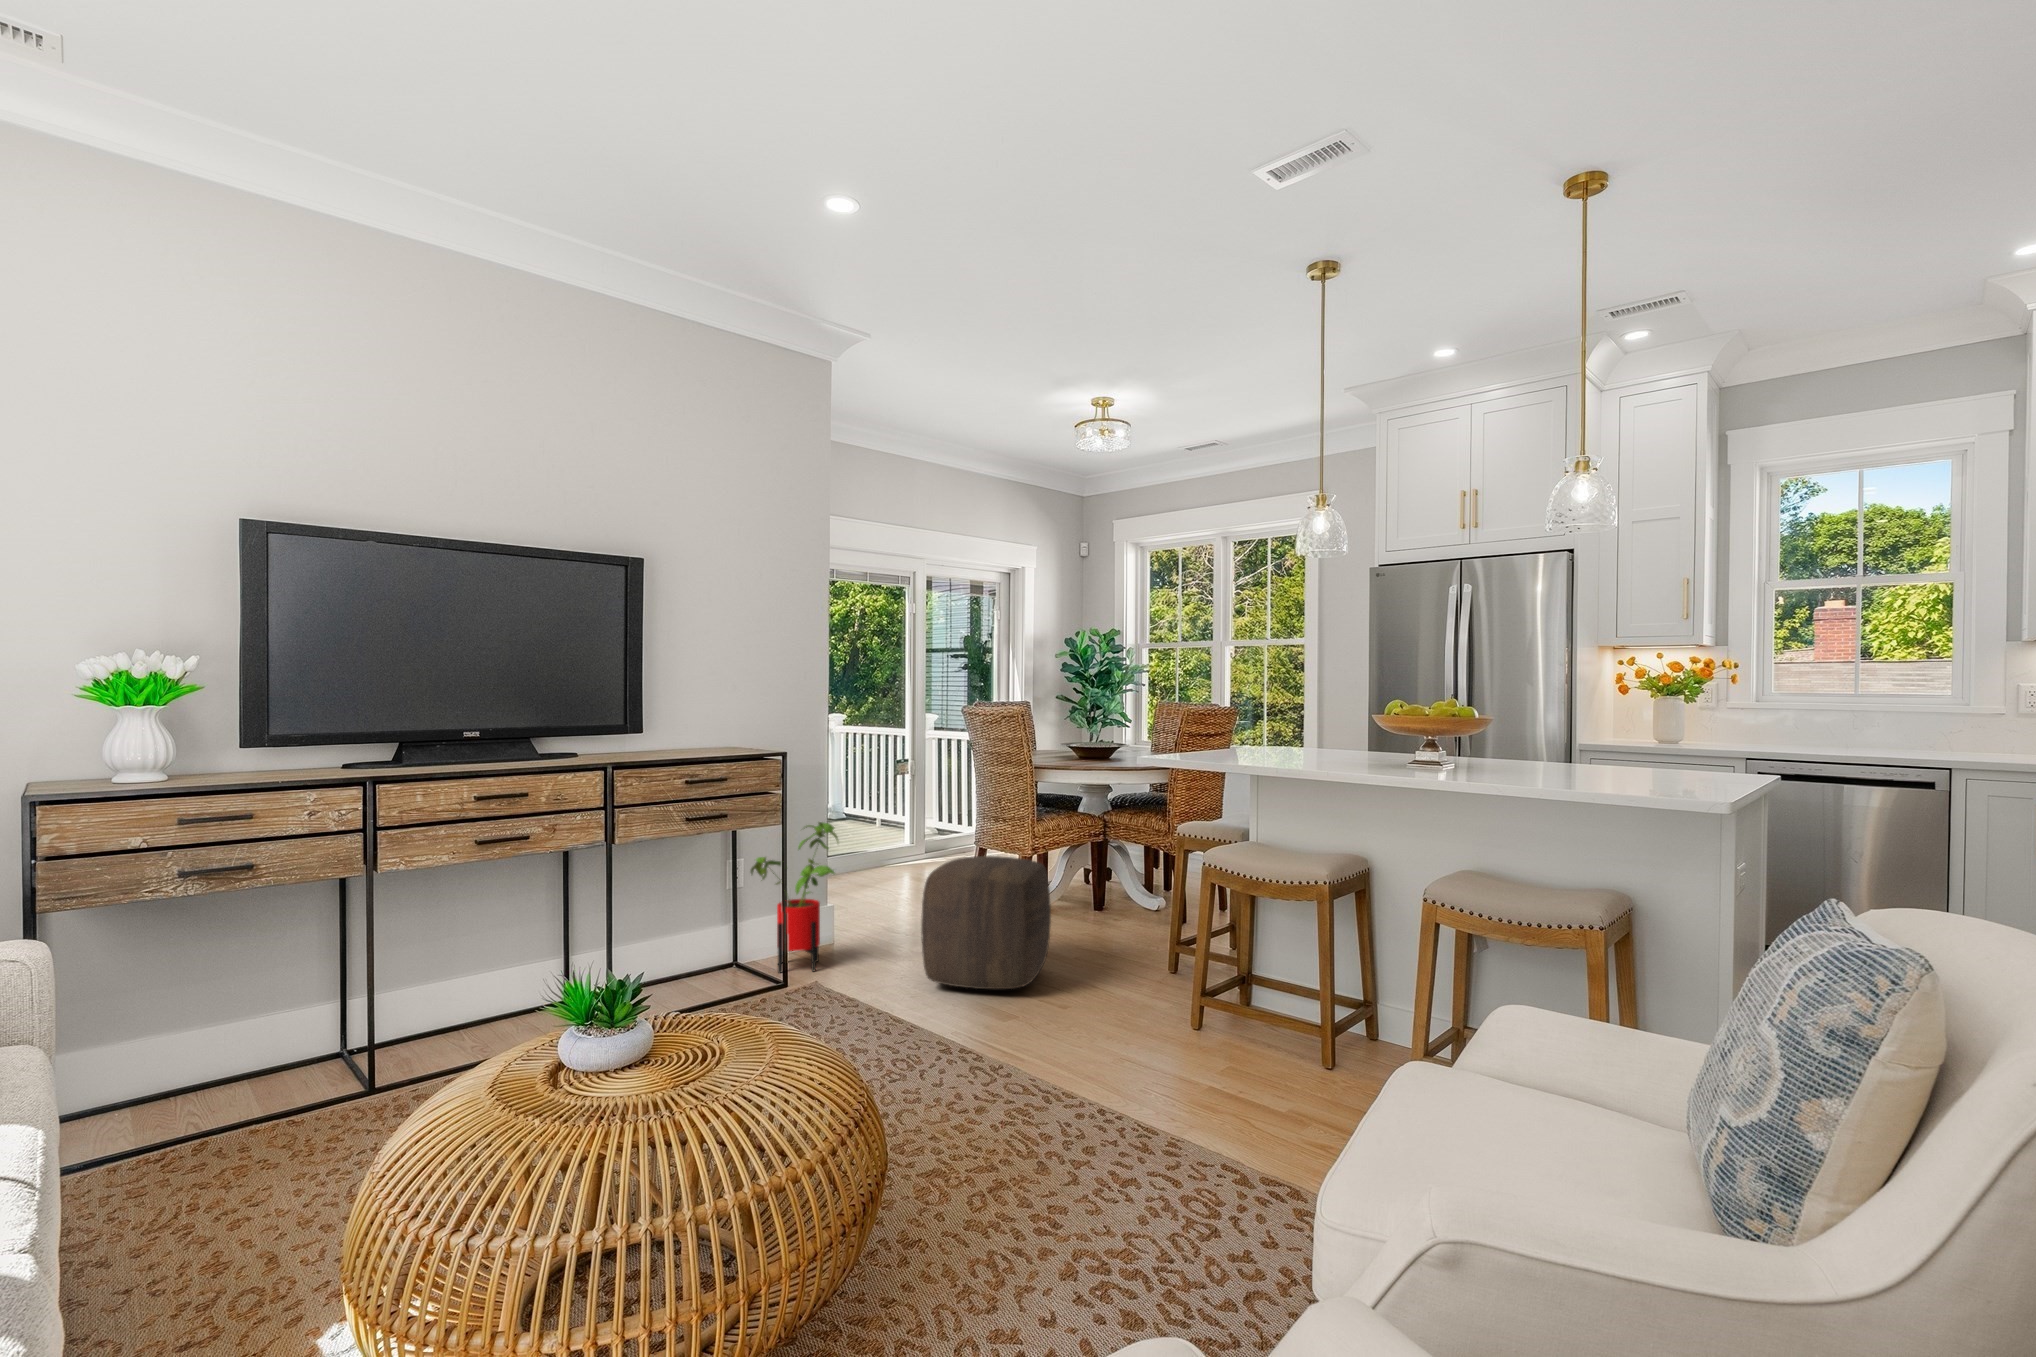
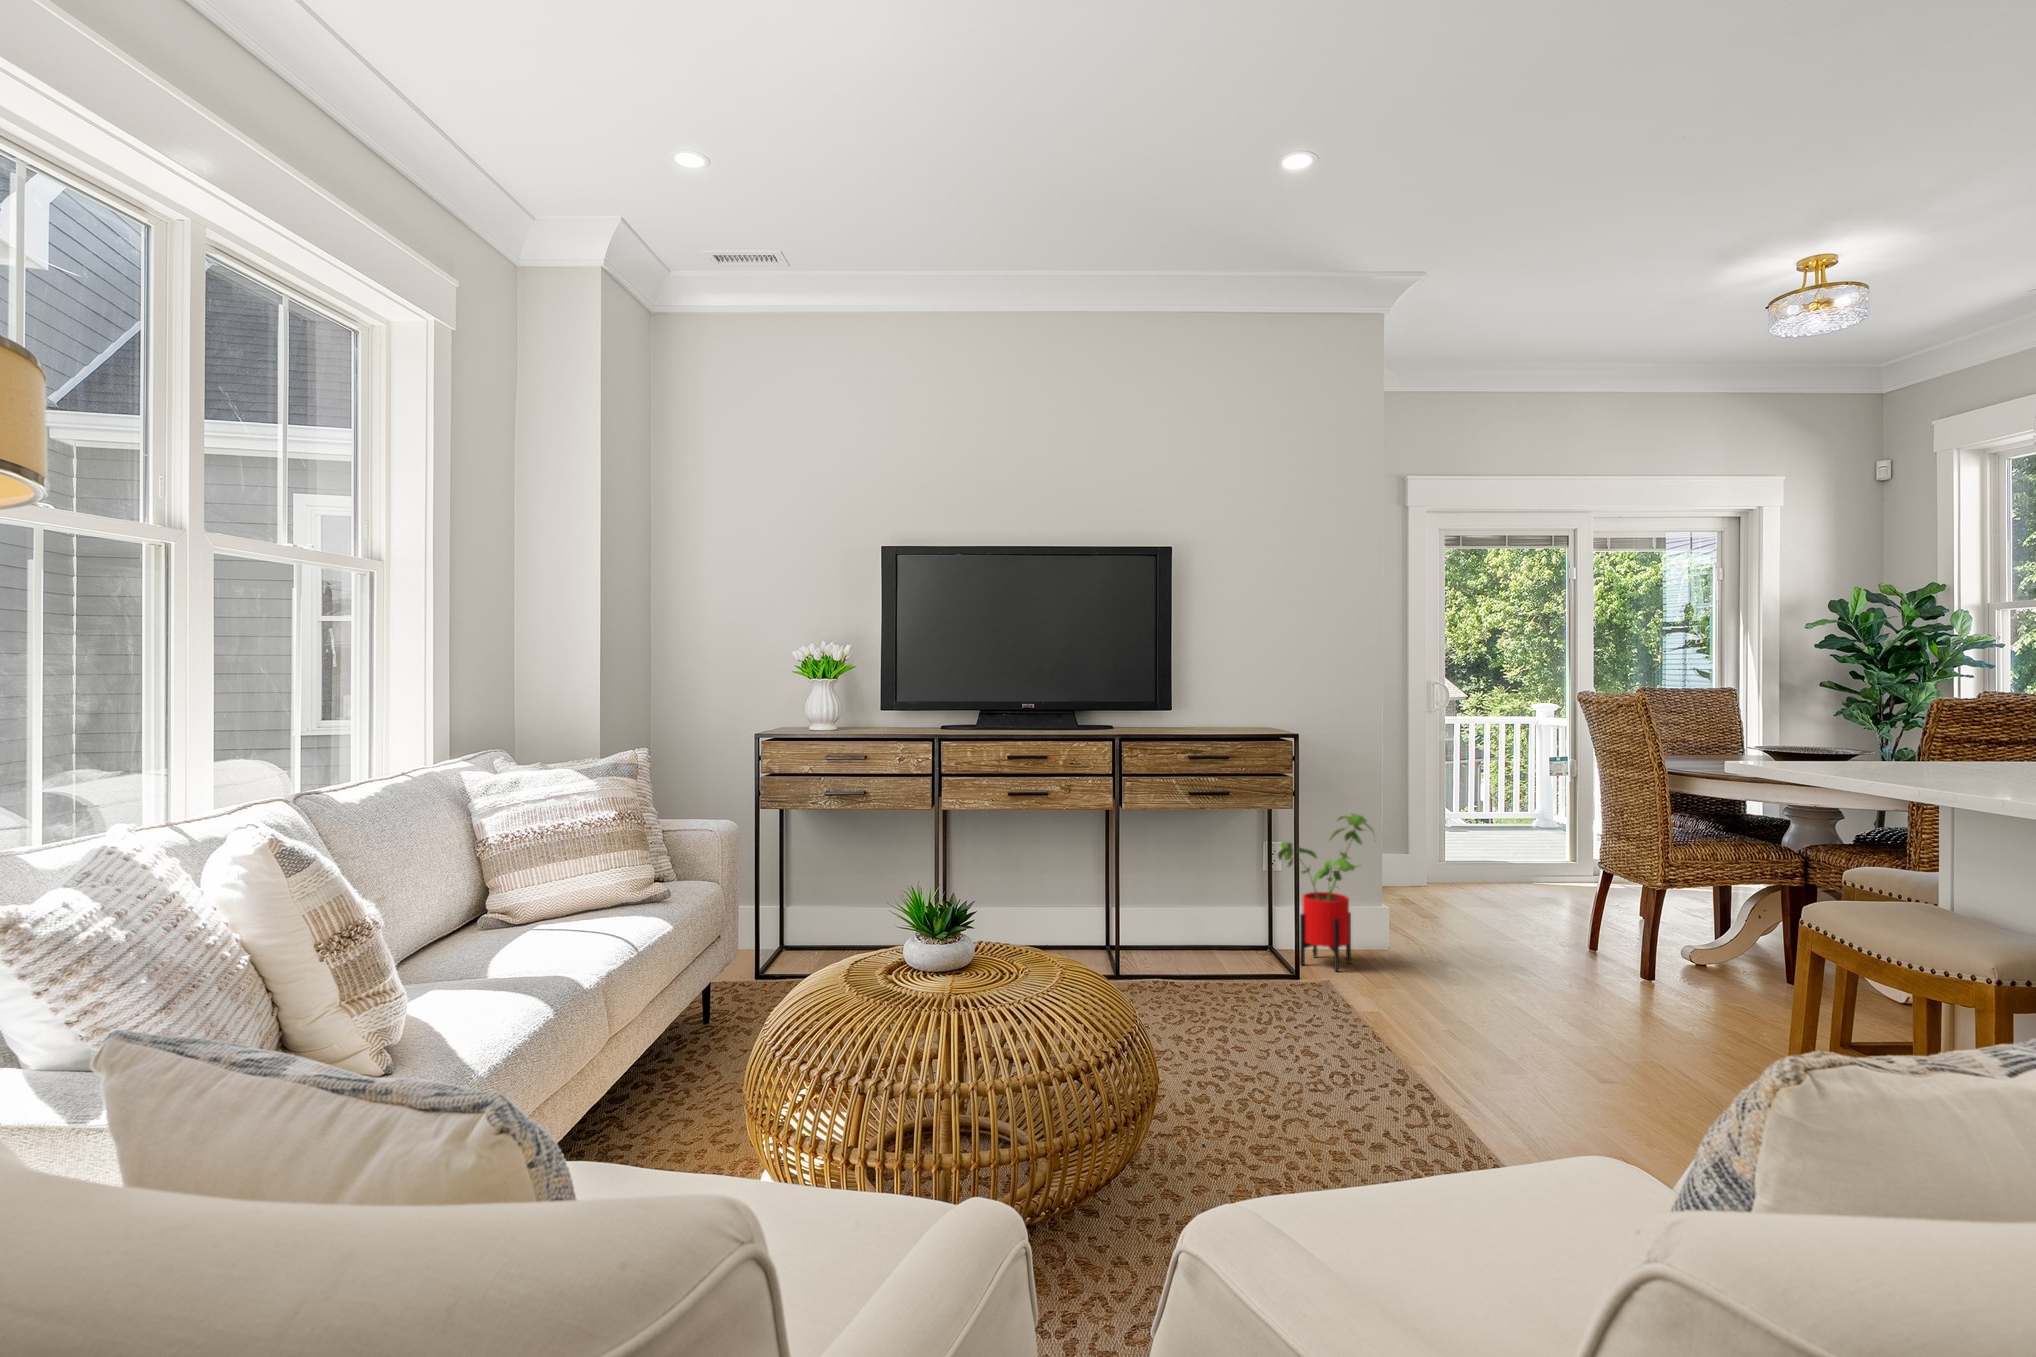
ottoman: present [921,856,1051,989] -> none [1434,874,1628,1043]

